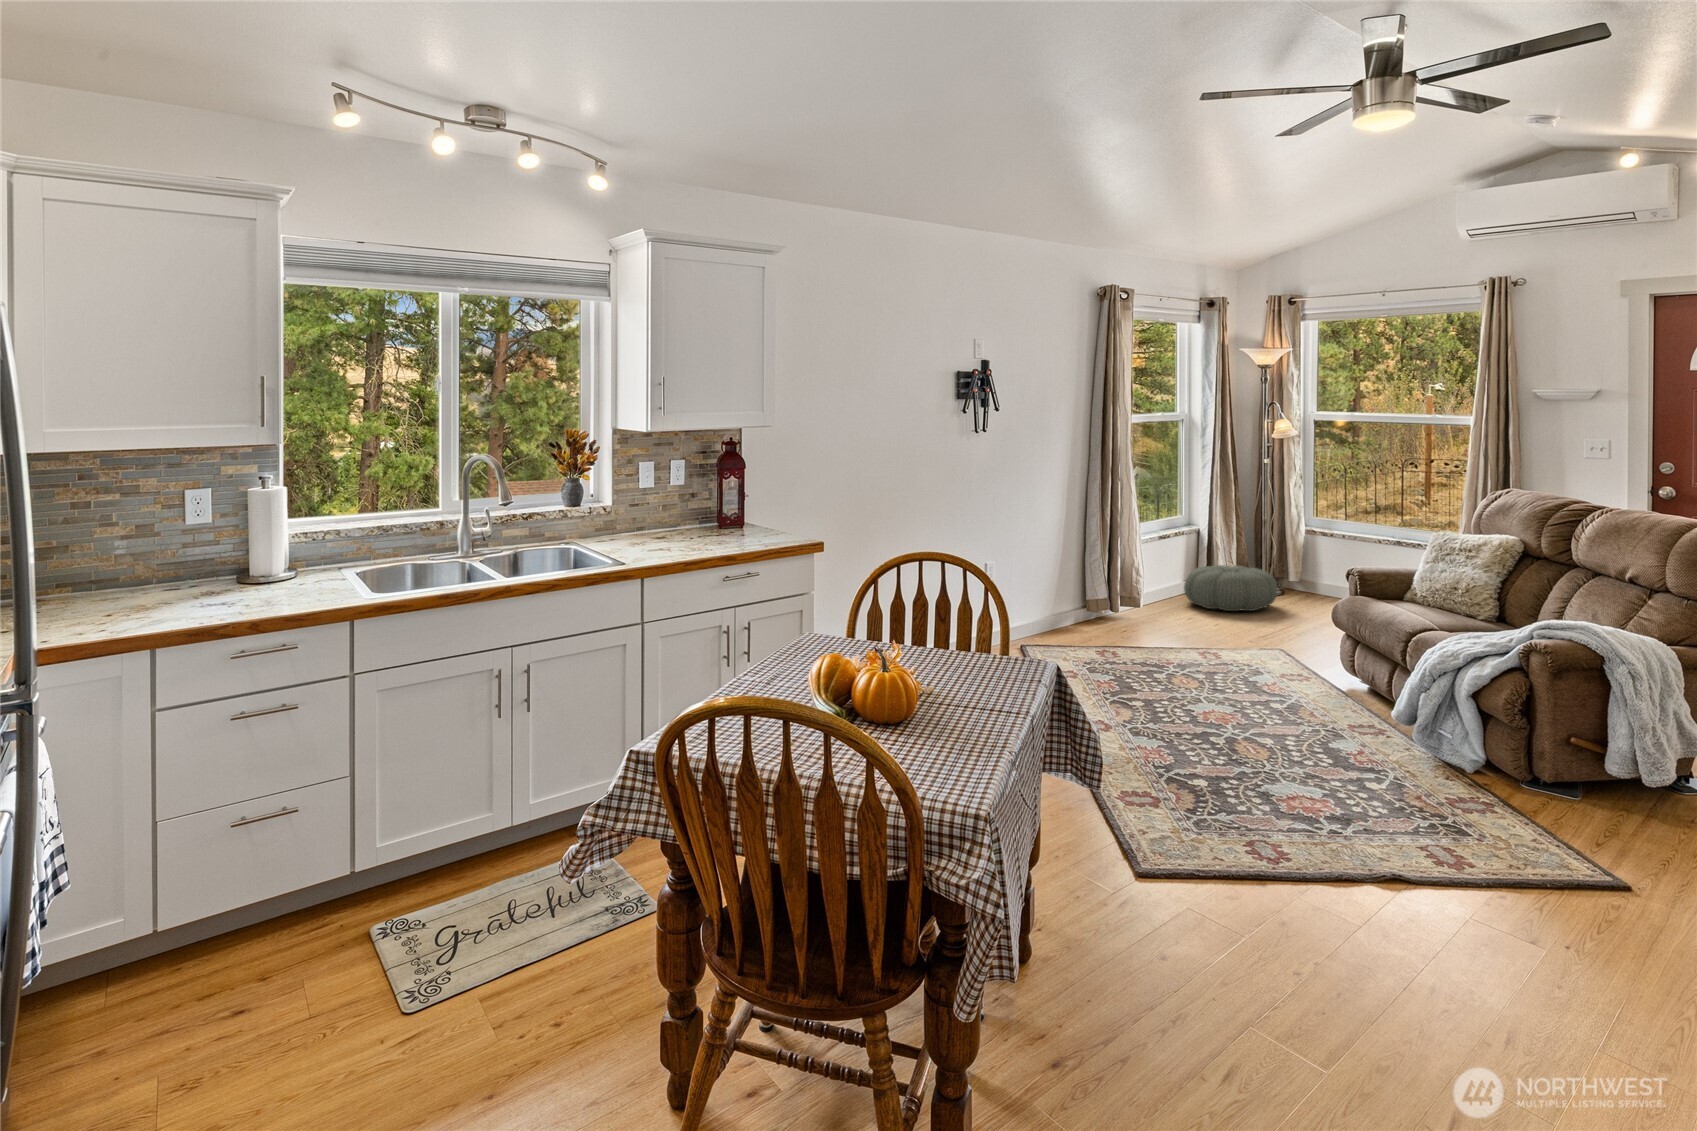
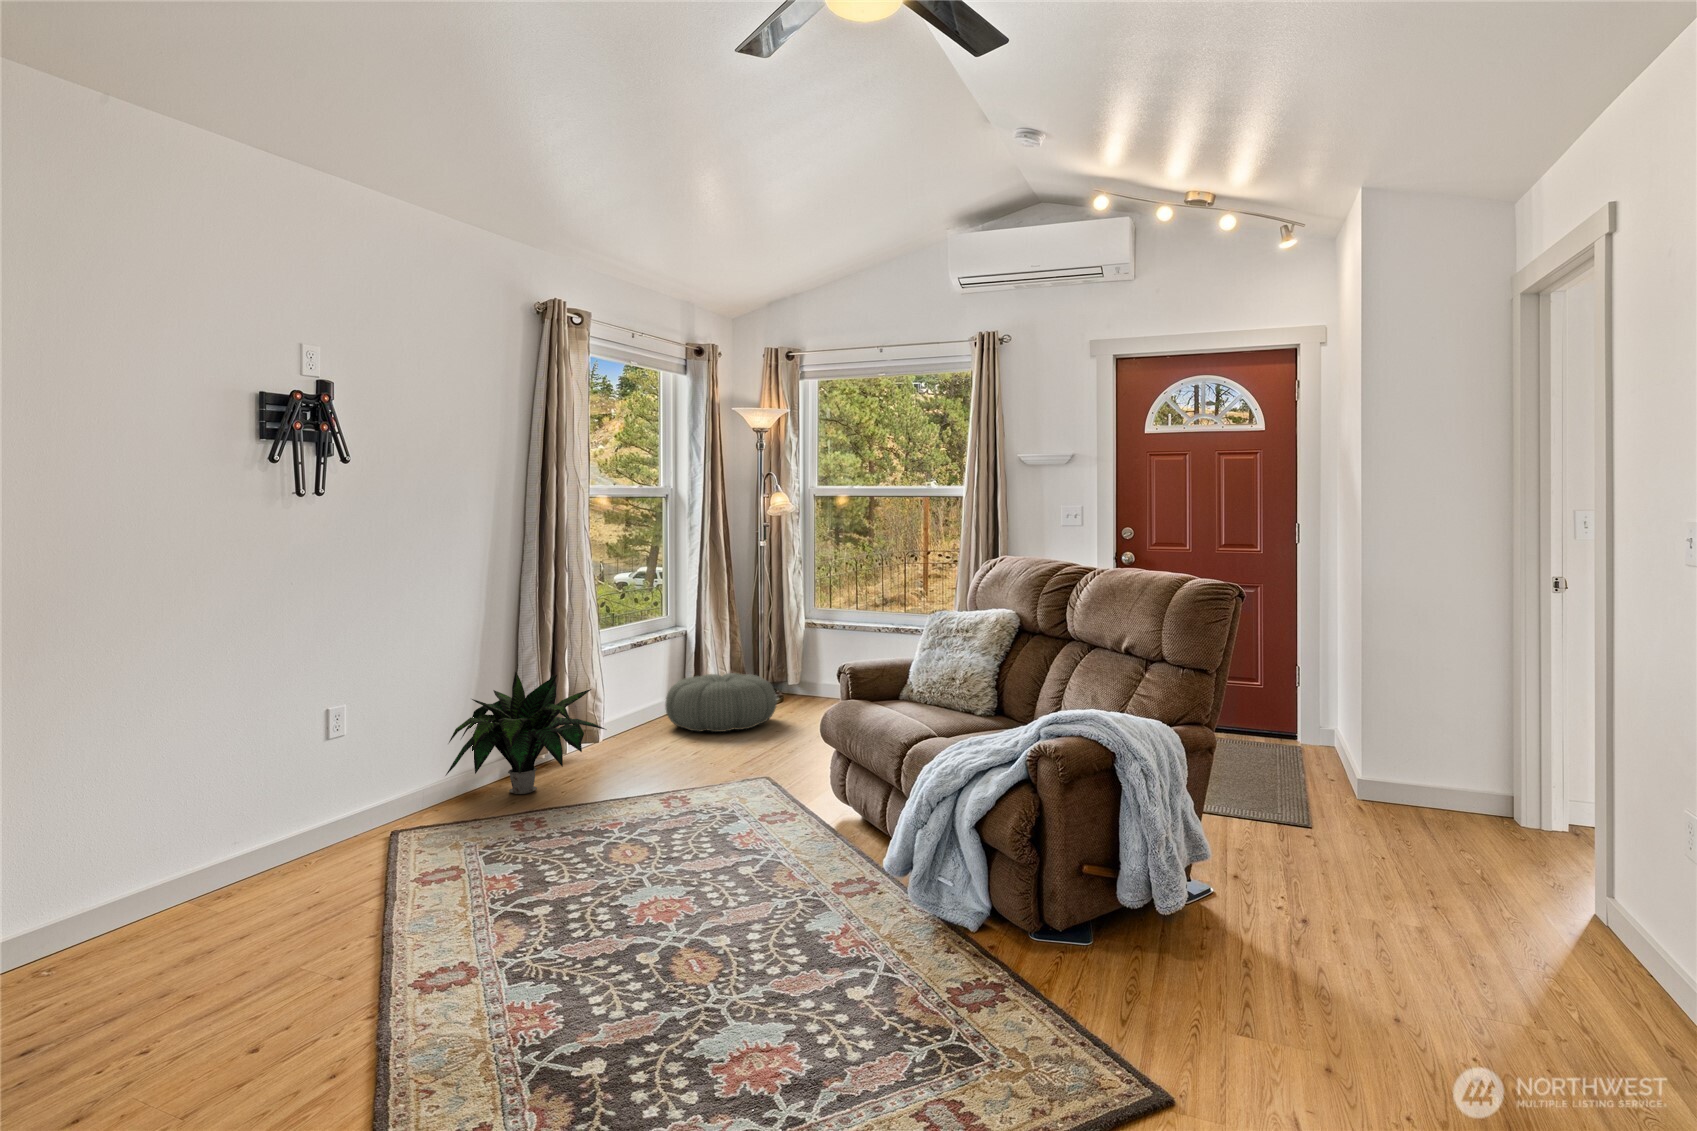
potted plant: none [1043,554,1157,639] -> present [446,672,605,794]

